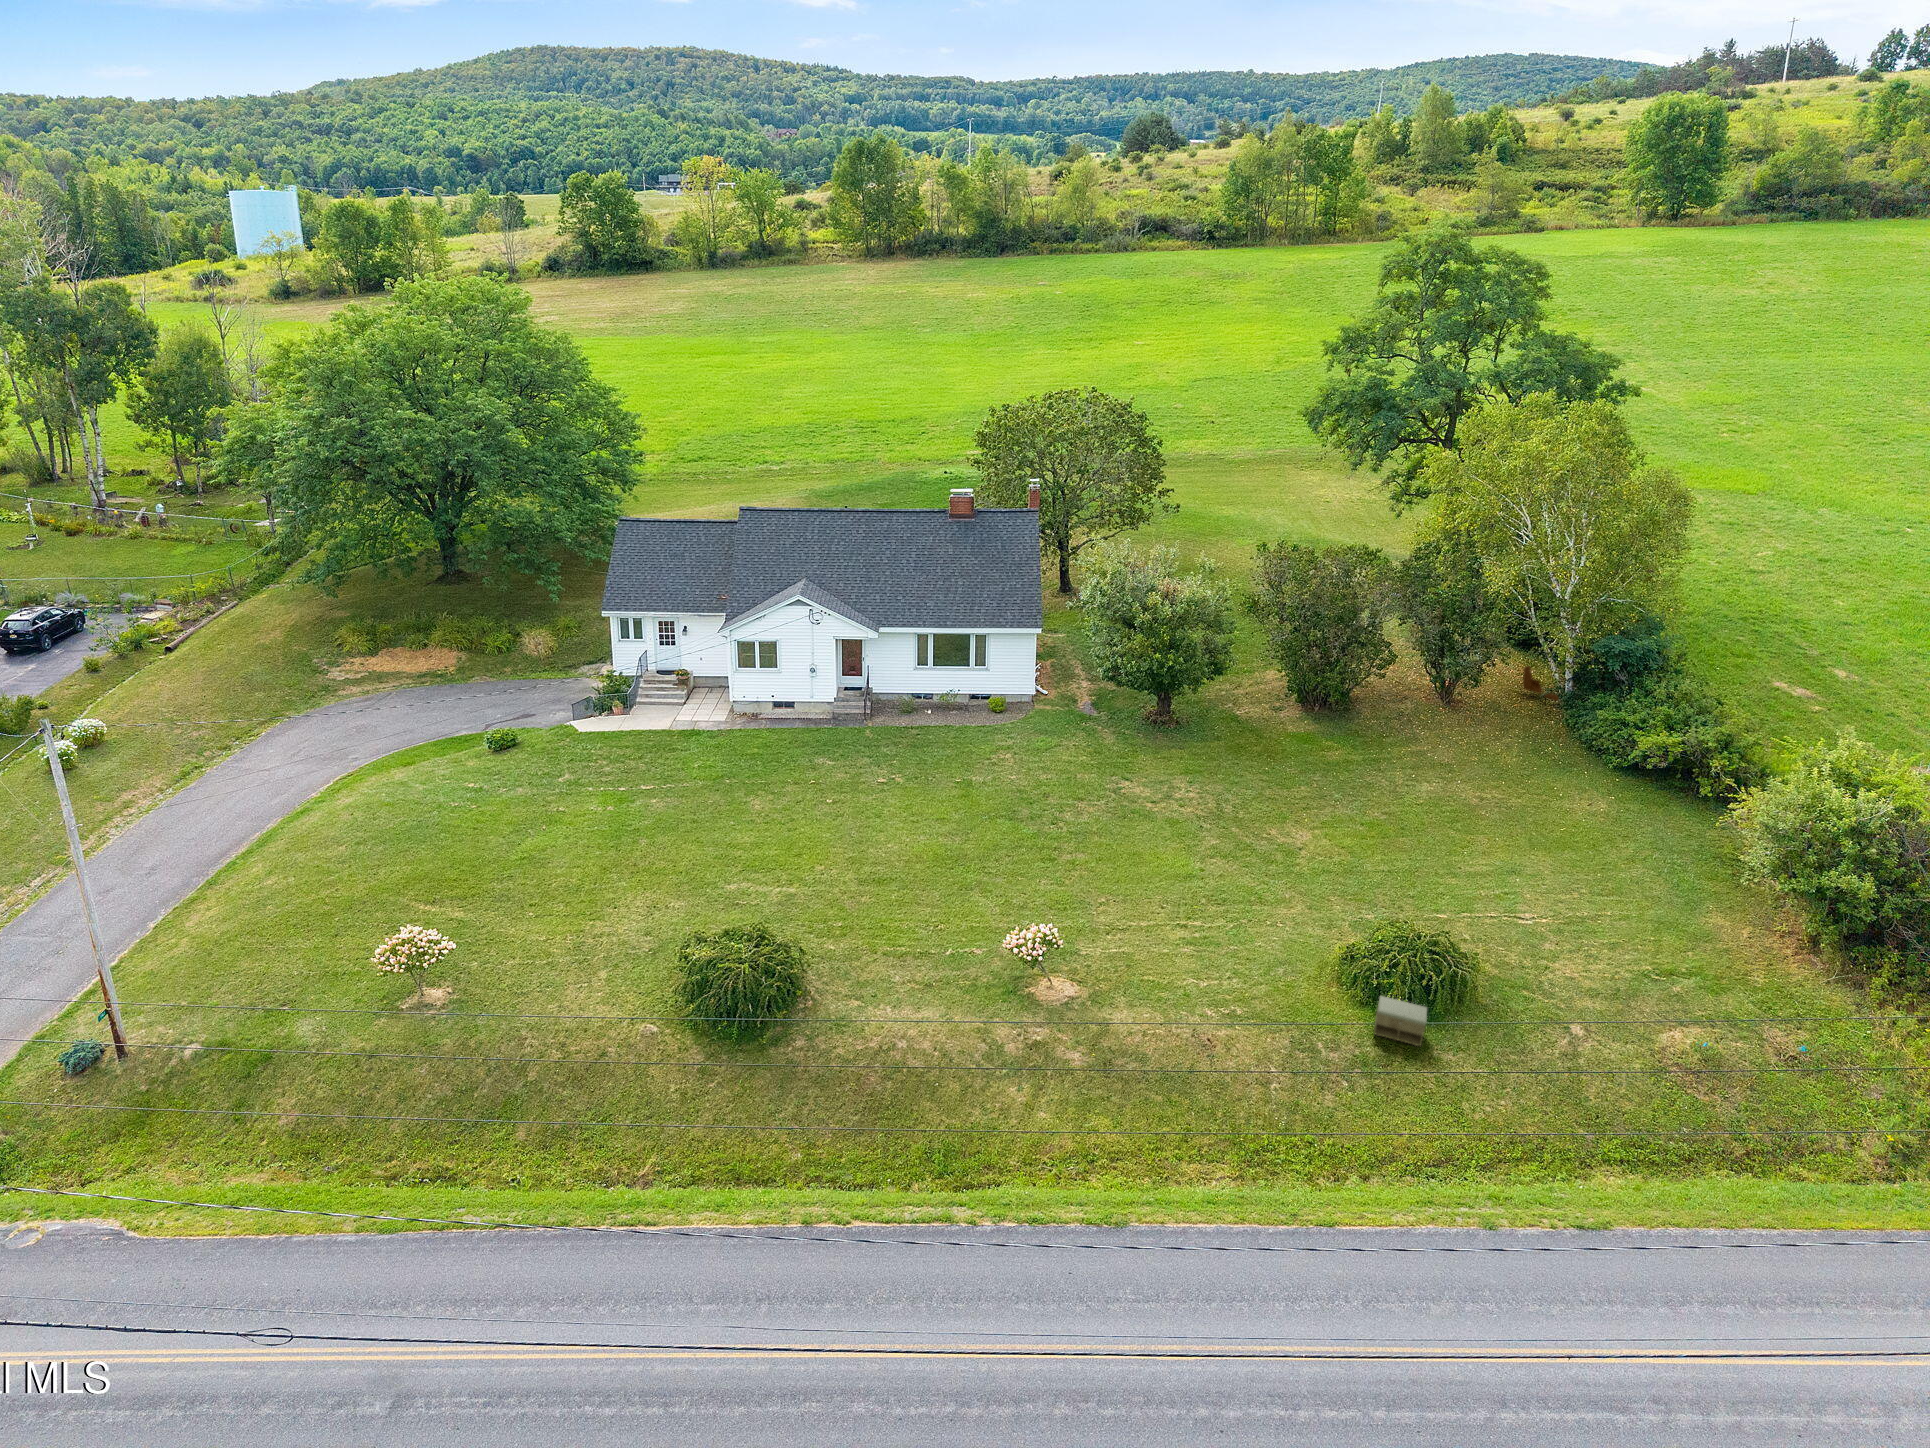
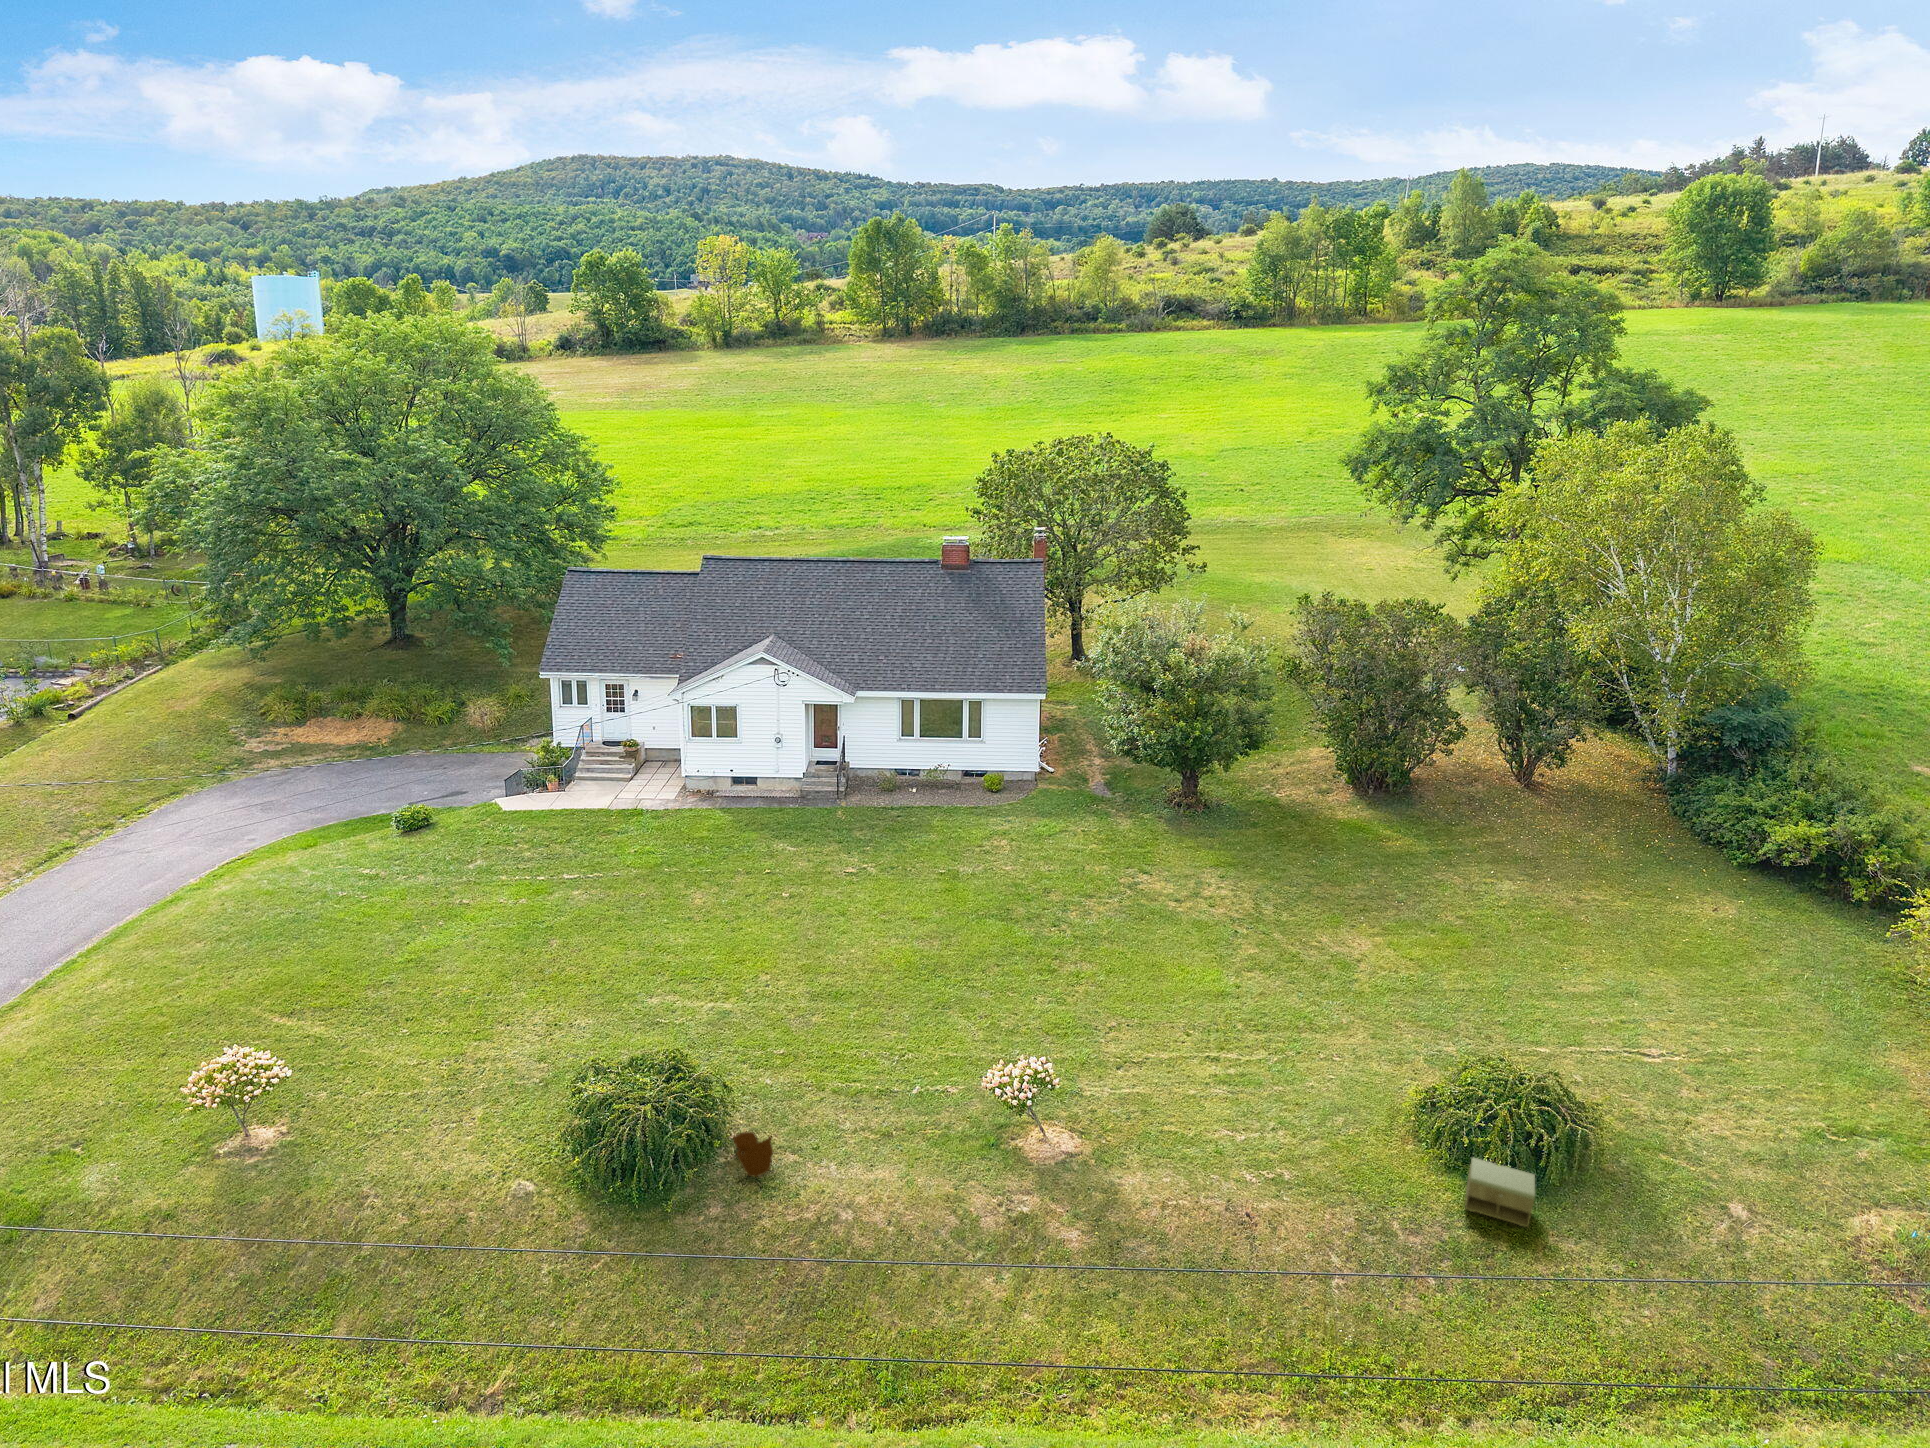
lounge chair: present [1523,666,1558,701] -> present [733,1132,774,1185]

